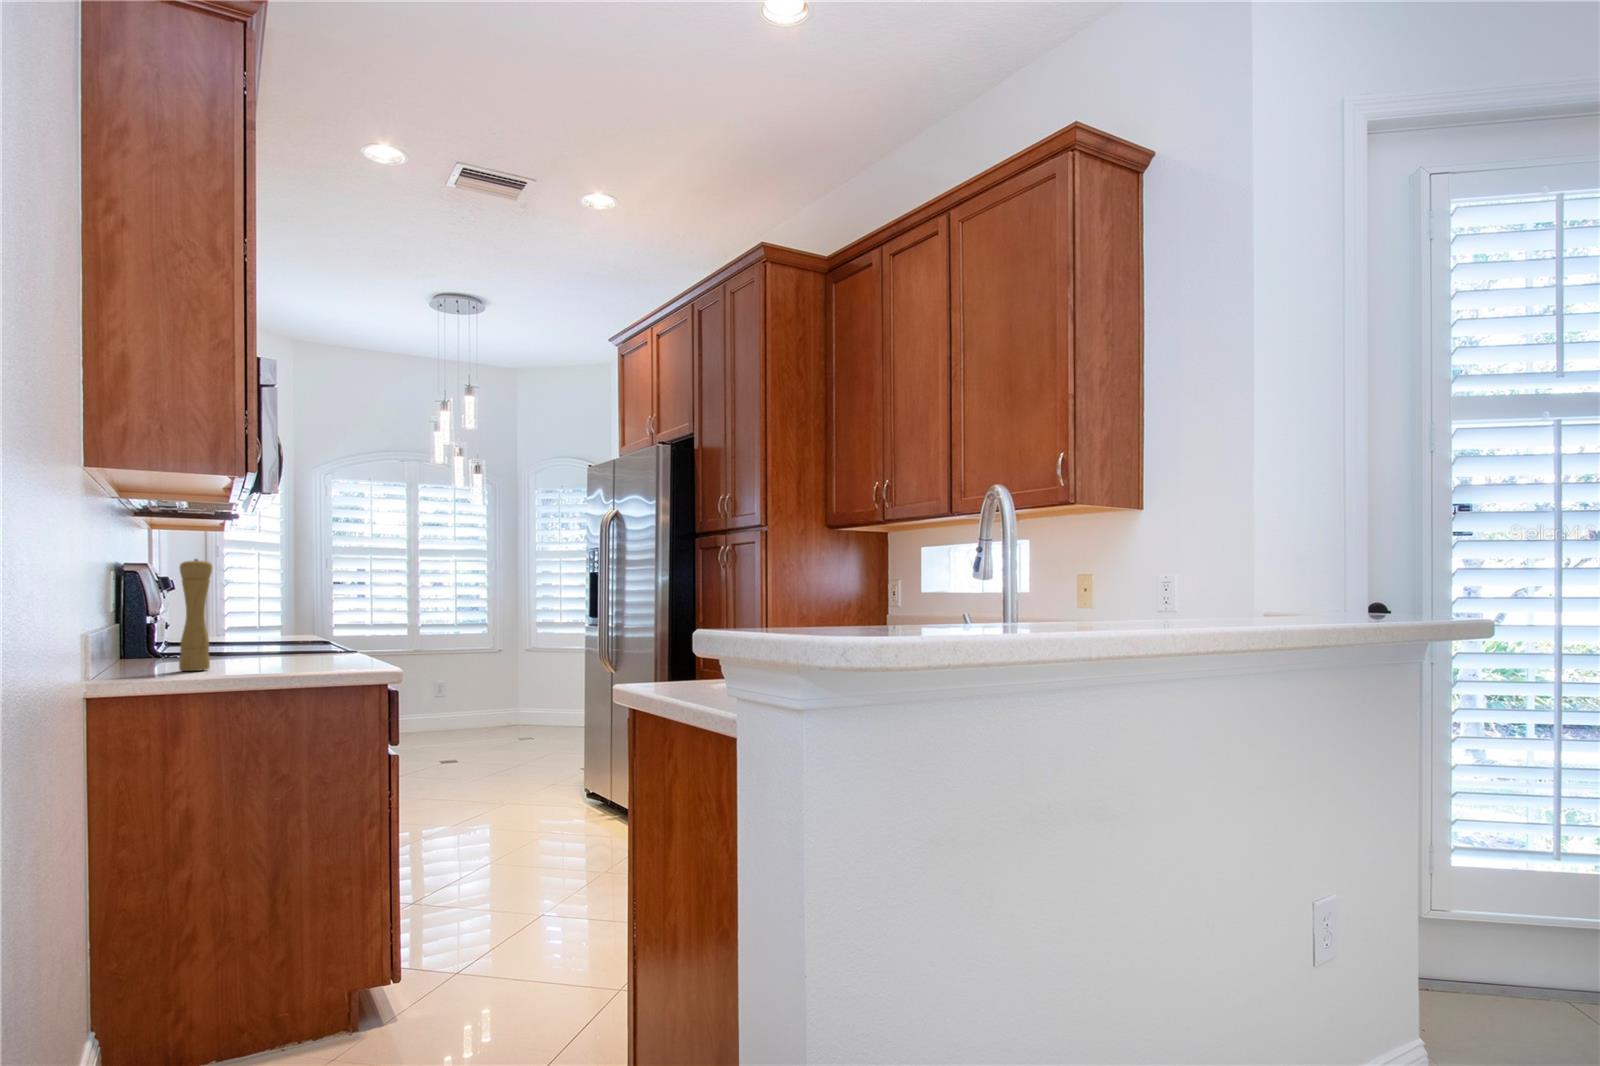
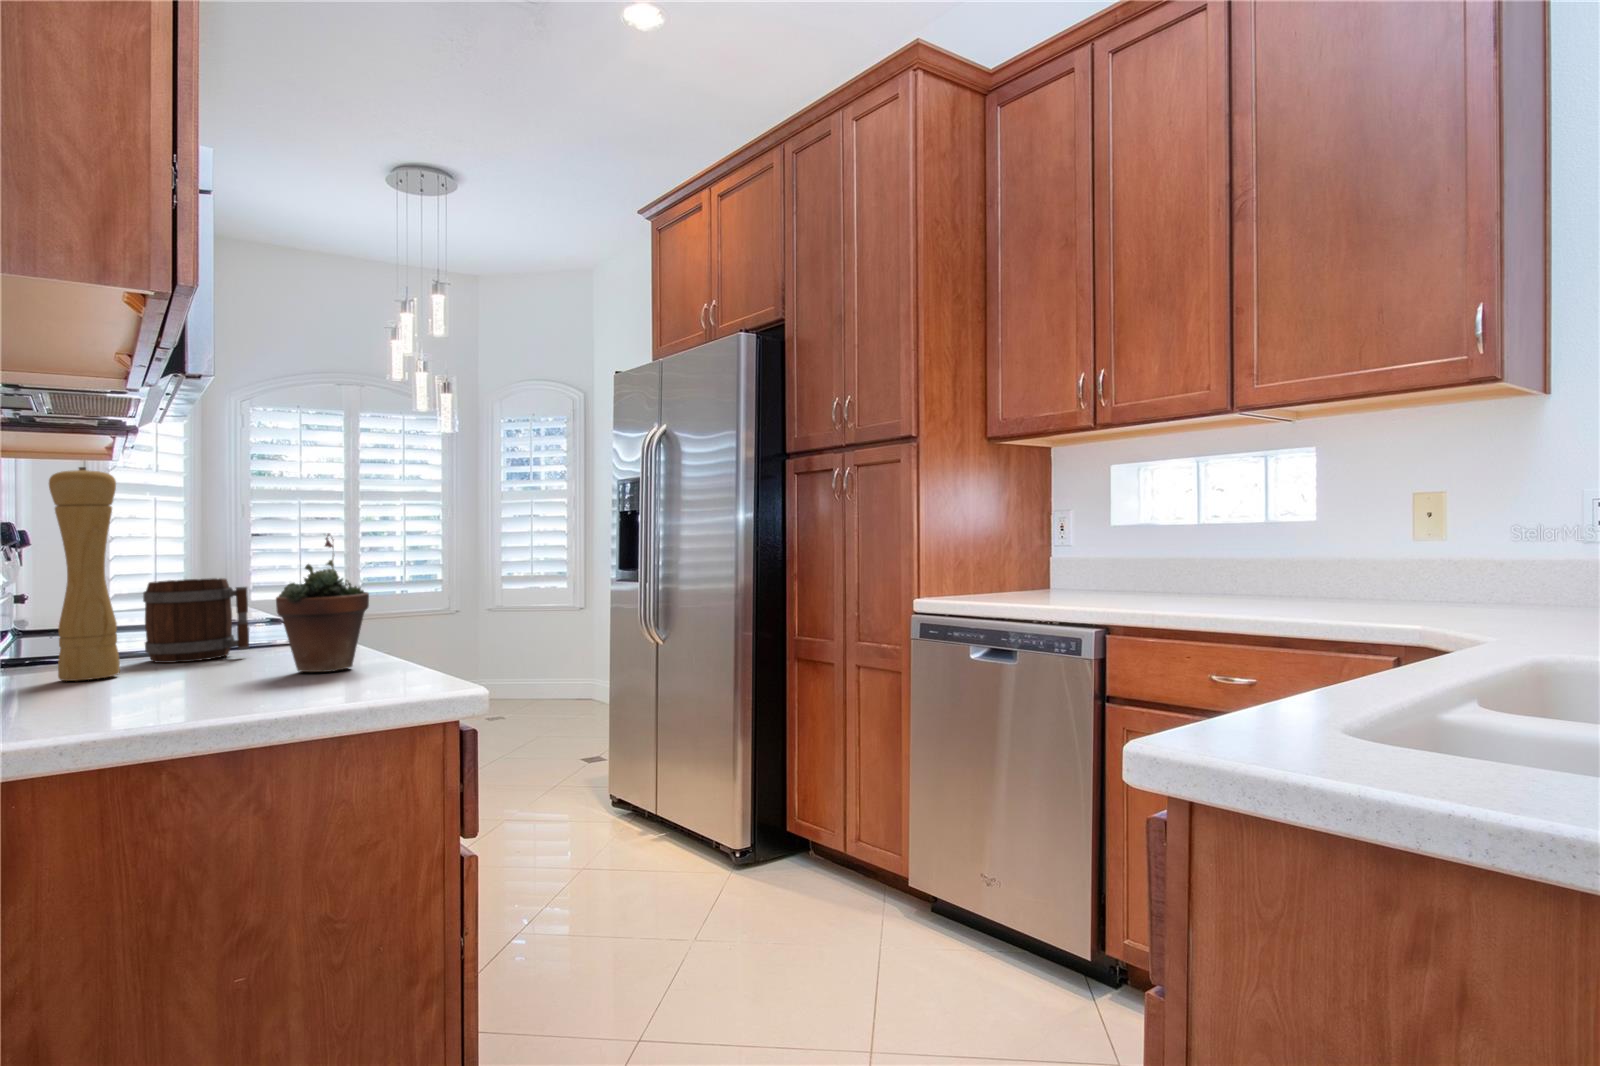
succulent plant: none [288,595,339,671] -> present [276,534,369,672]
mug: none [225,619,282,666] -> present [143,578,249,663]

